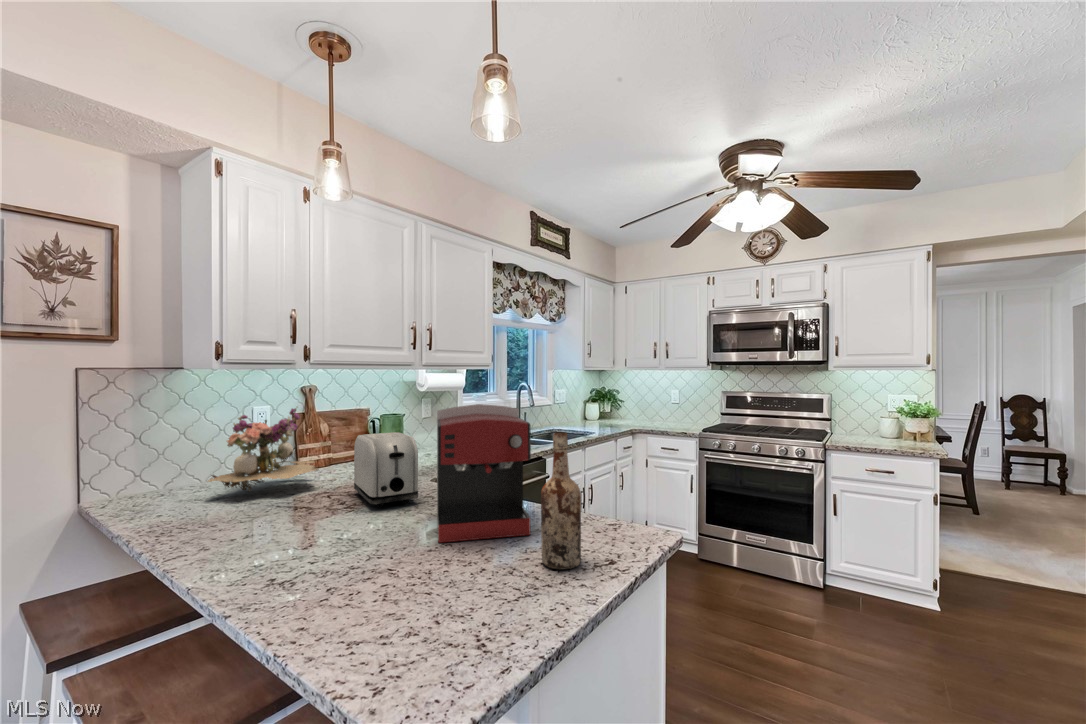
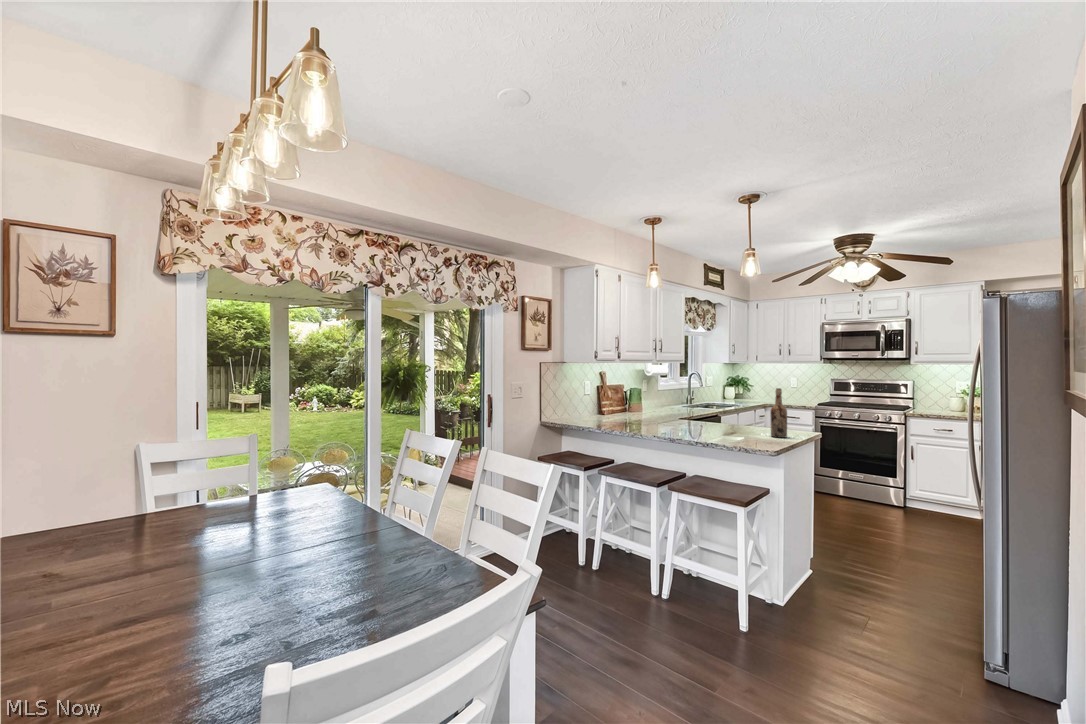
coffee maker: present [437,404,531,543] -> none [705,379,758,432]
flower arrangement: present [208,408,318,492] -> none [588,381,631,421]
toaster: present [354,432,418,508] -> none [651,394,690,425]

